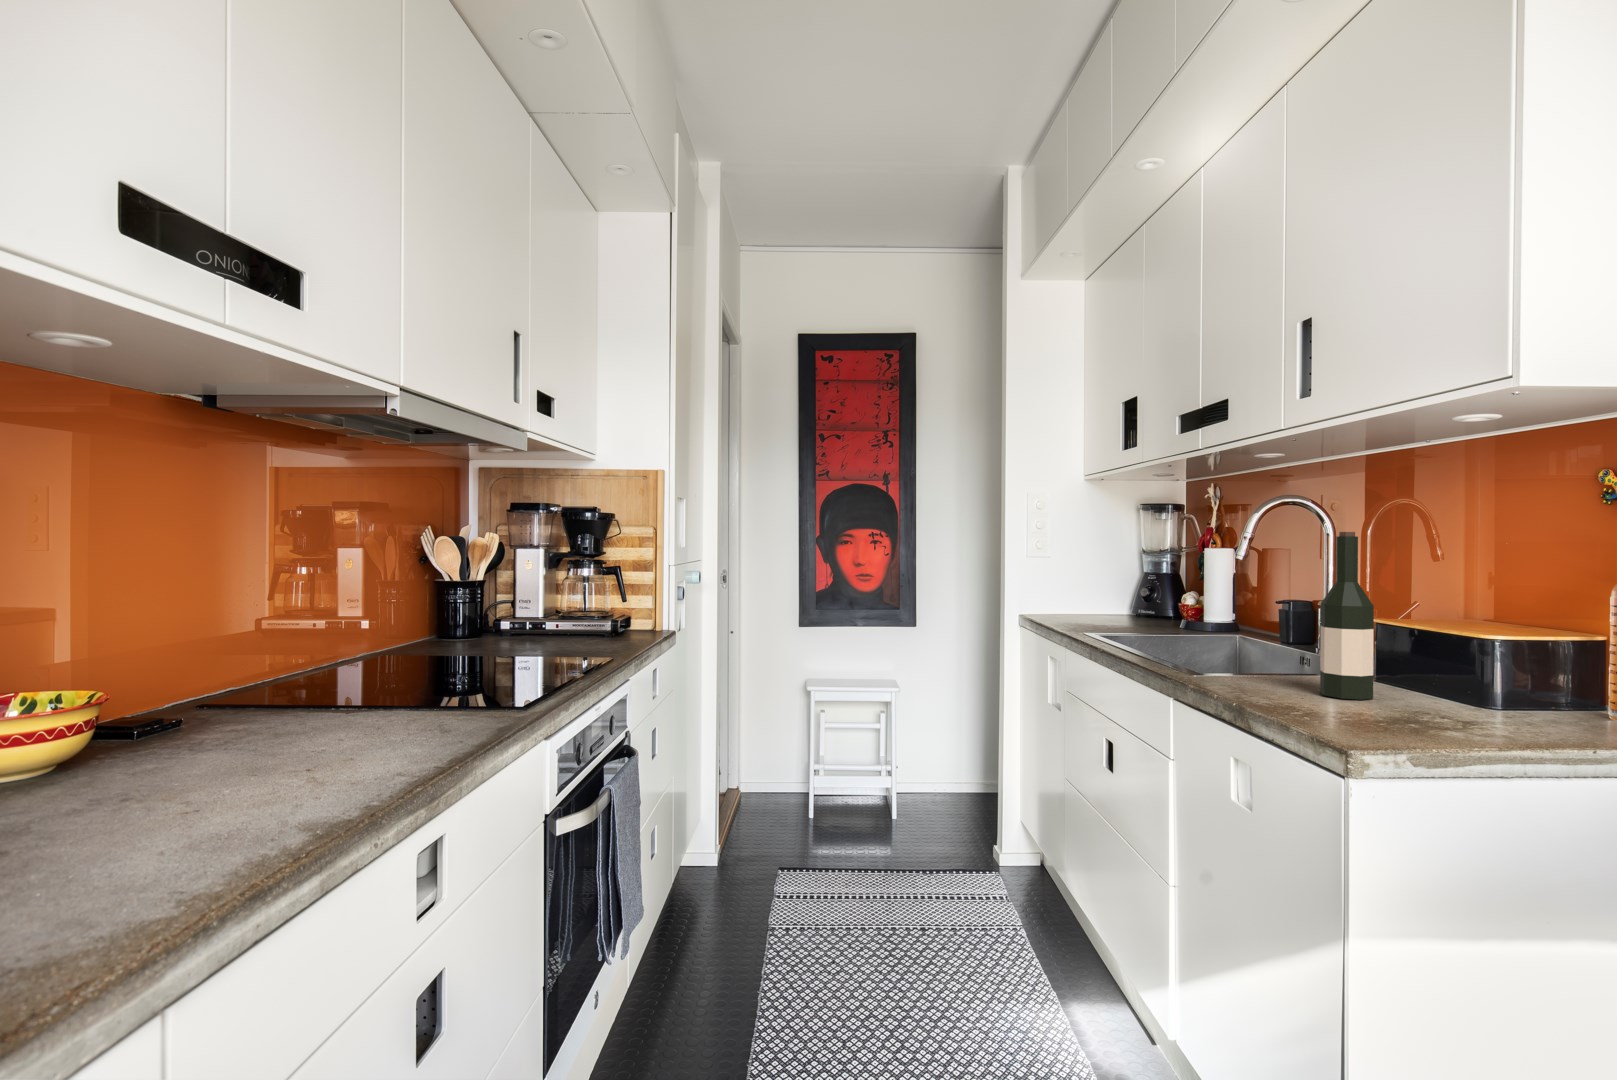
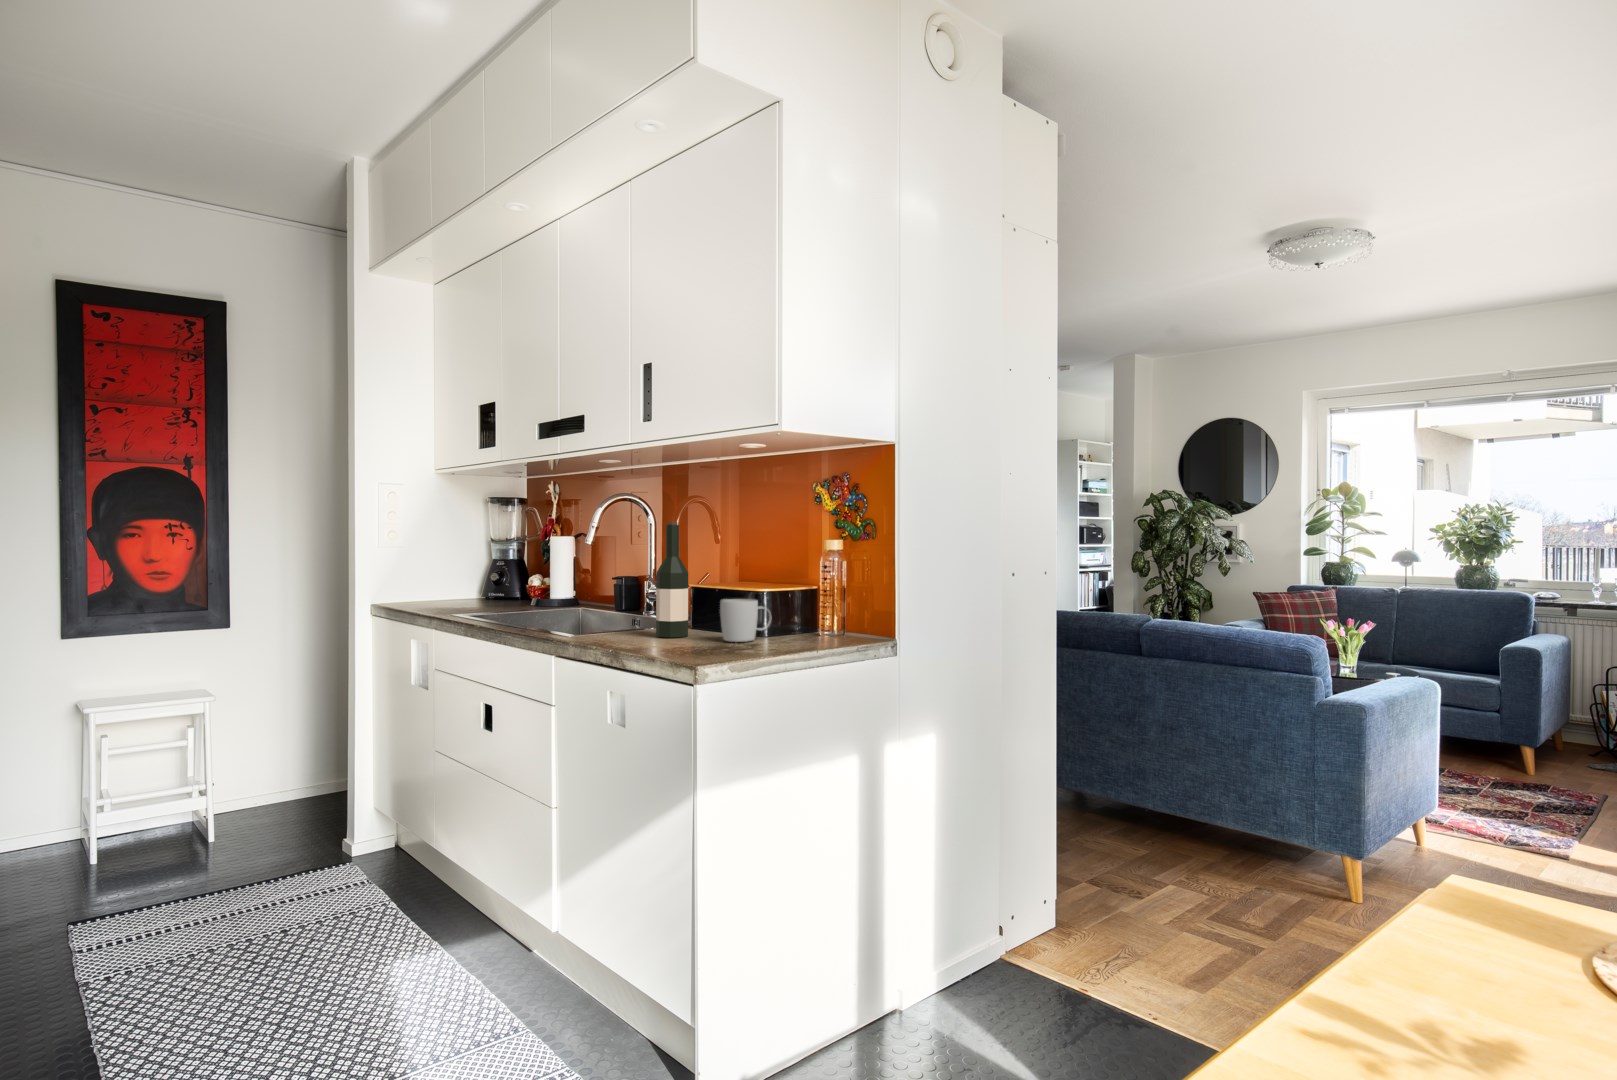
mug: none [1426,652,1530,724] -> present [720,599,771,642]

